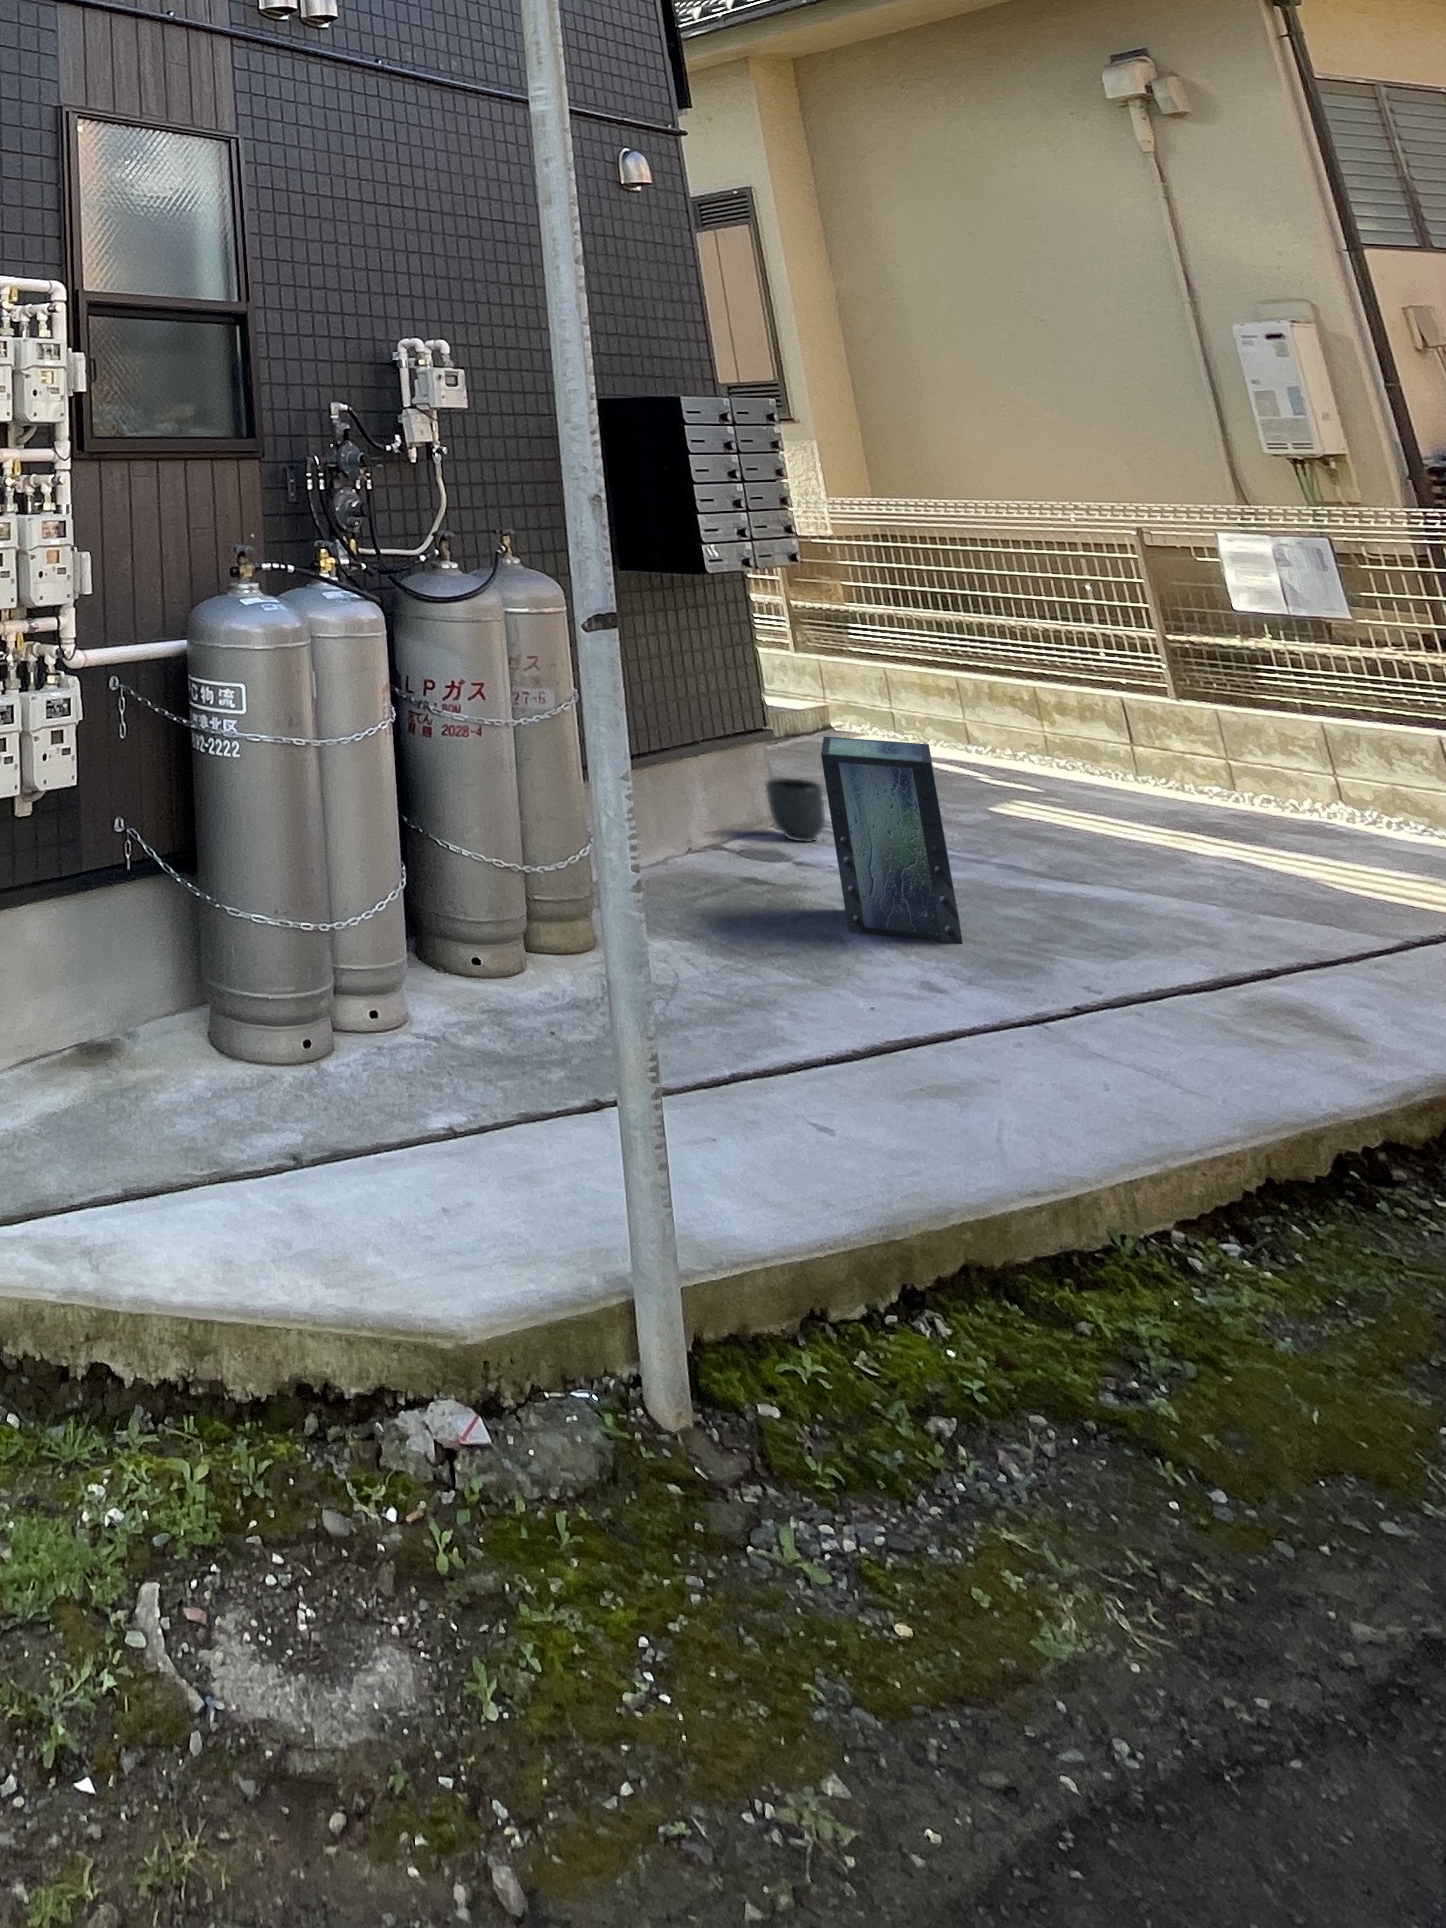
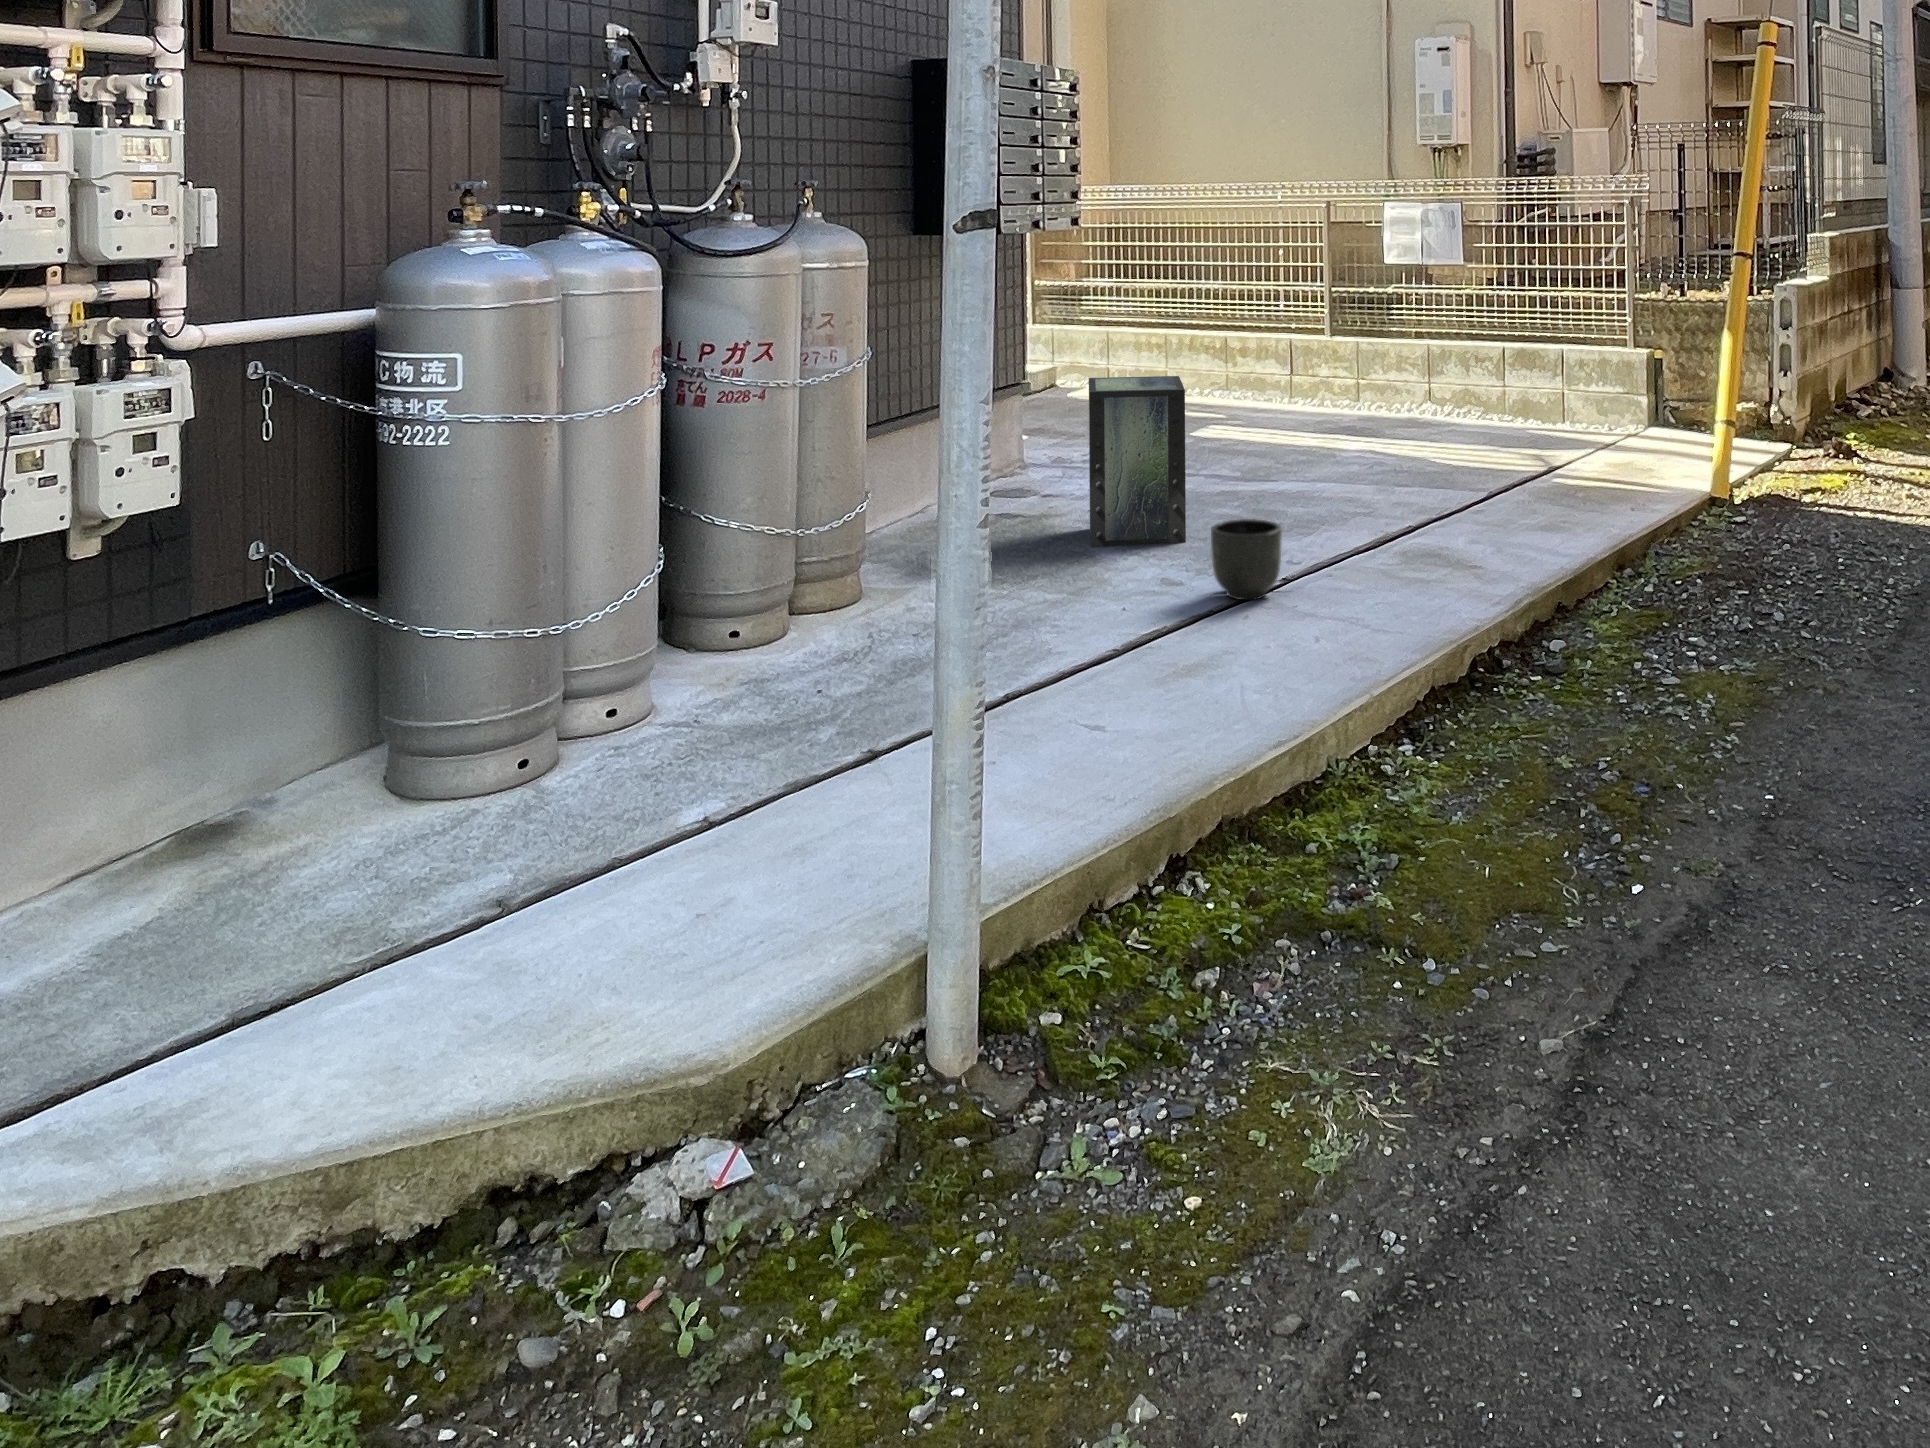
planter: present [766,778,825,842] -> present [1211,519,1282,600]

